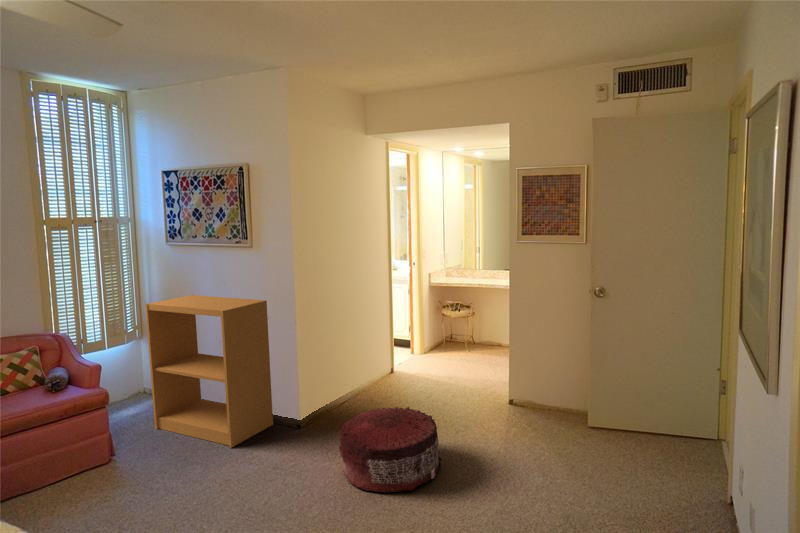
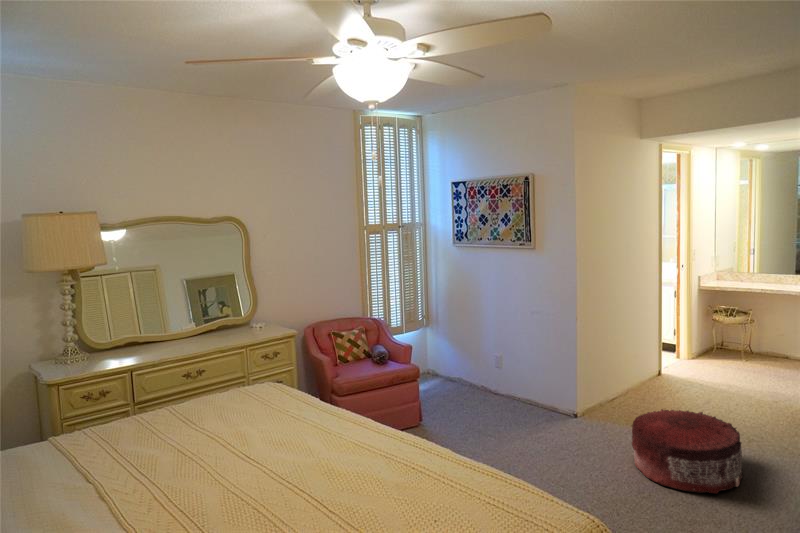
bookshelf: present [145,295,273,448] -> none [443,291,551,428]

